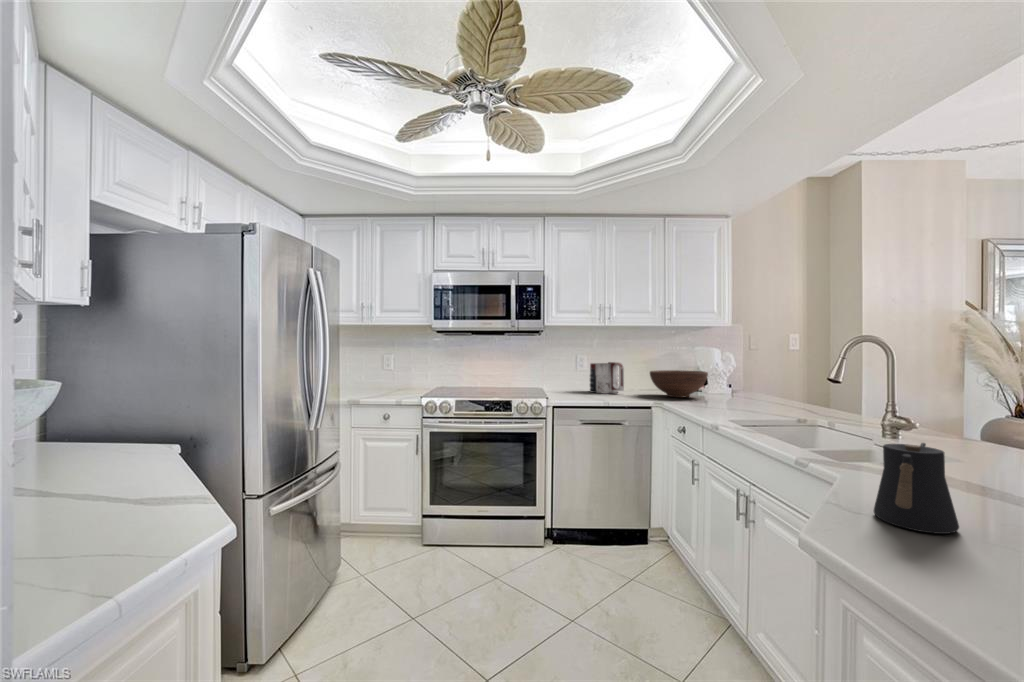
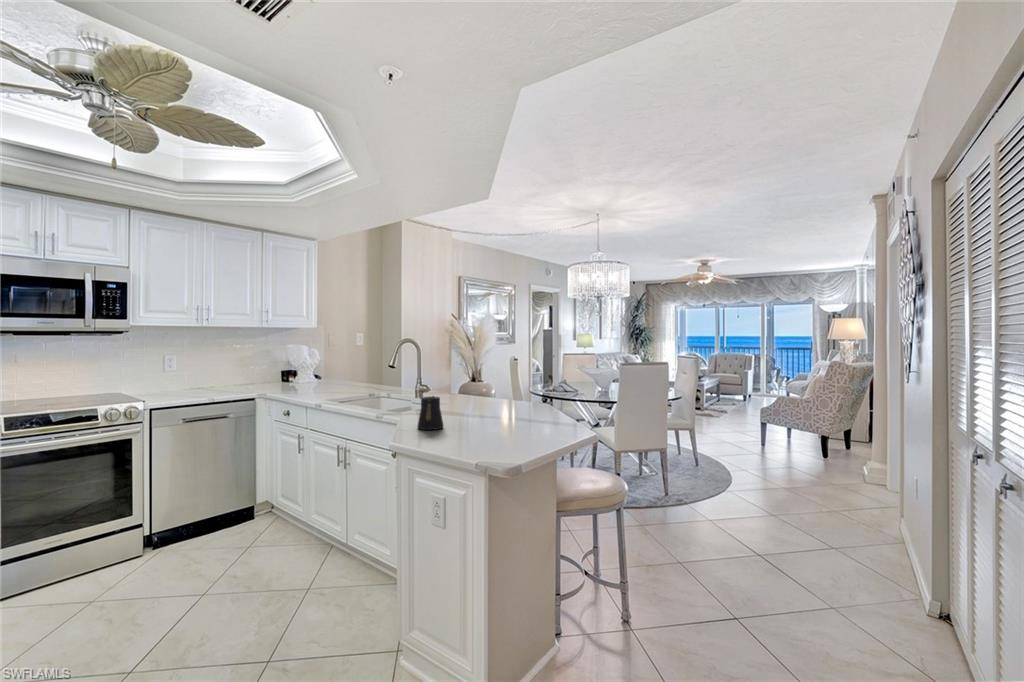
mug: present [590,362,624,394] -> none [183,362,224,392]
fruit bowl: present [650,370,708,398] -> none [250,366,302,389]

